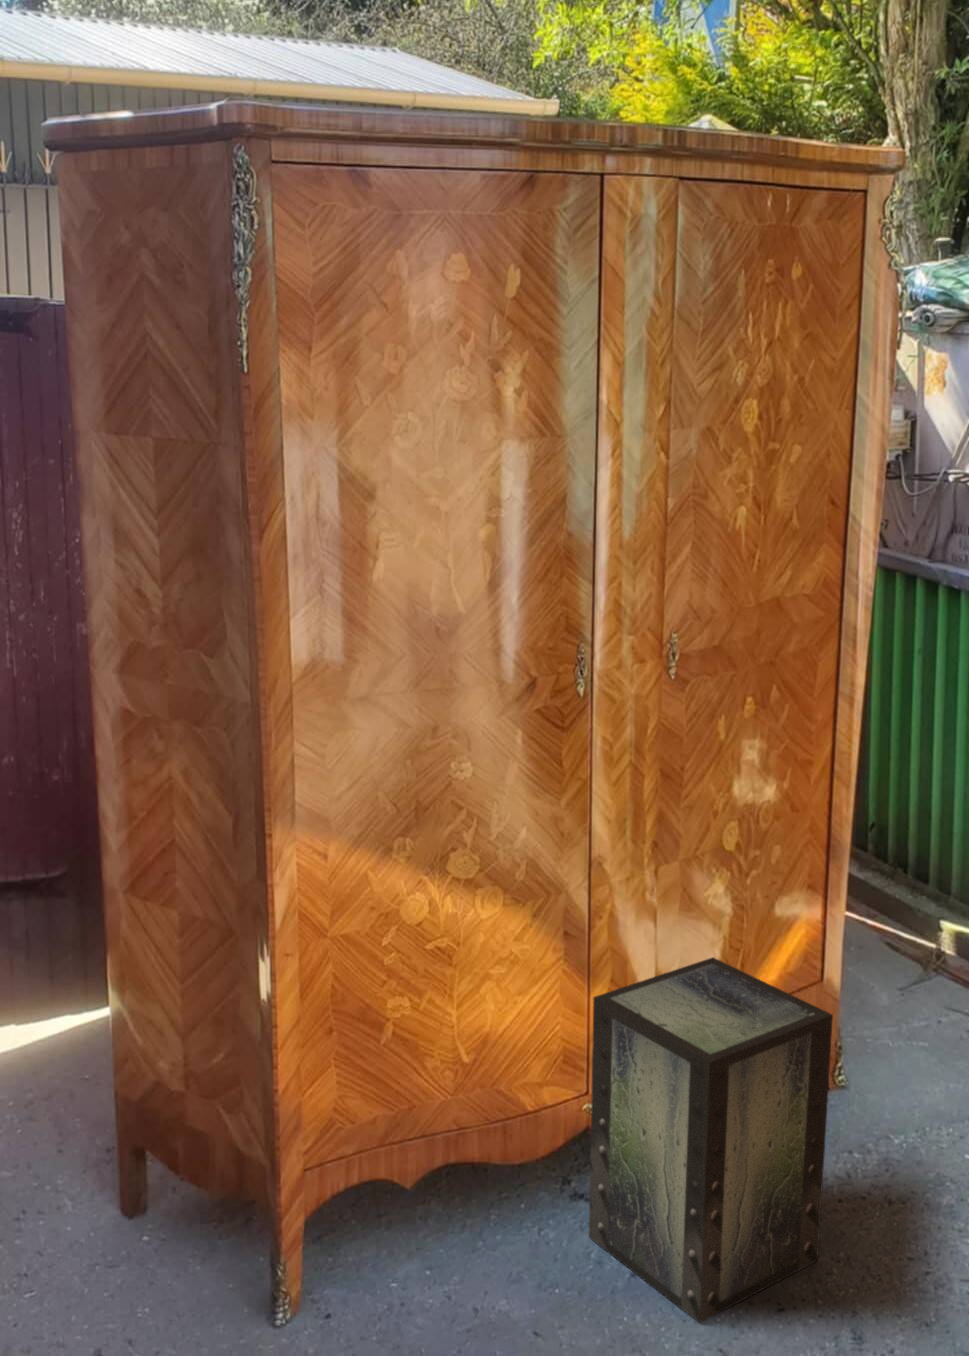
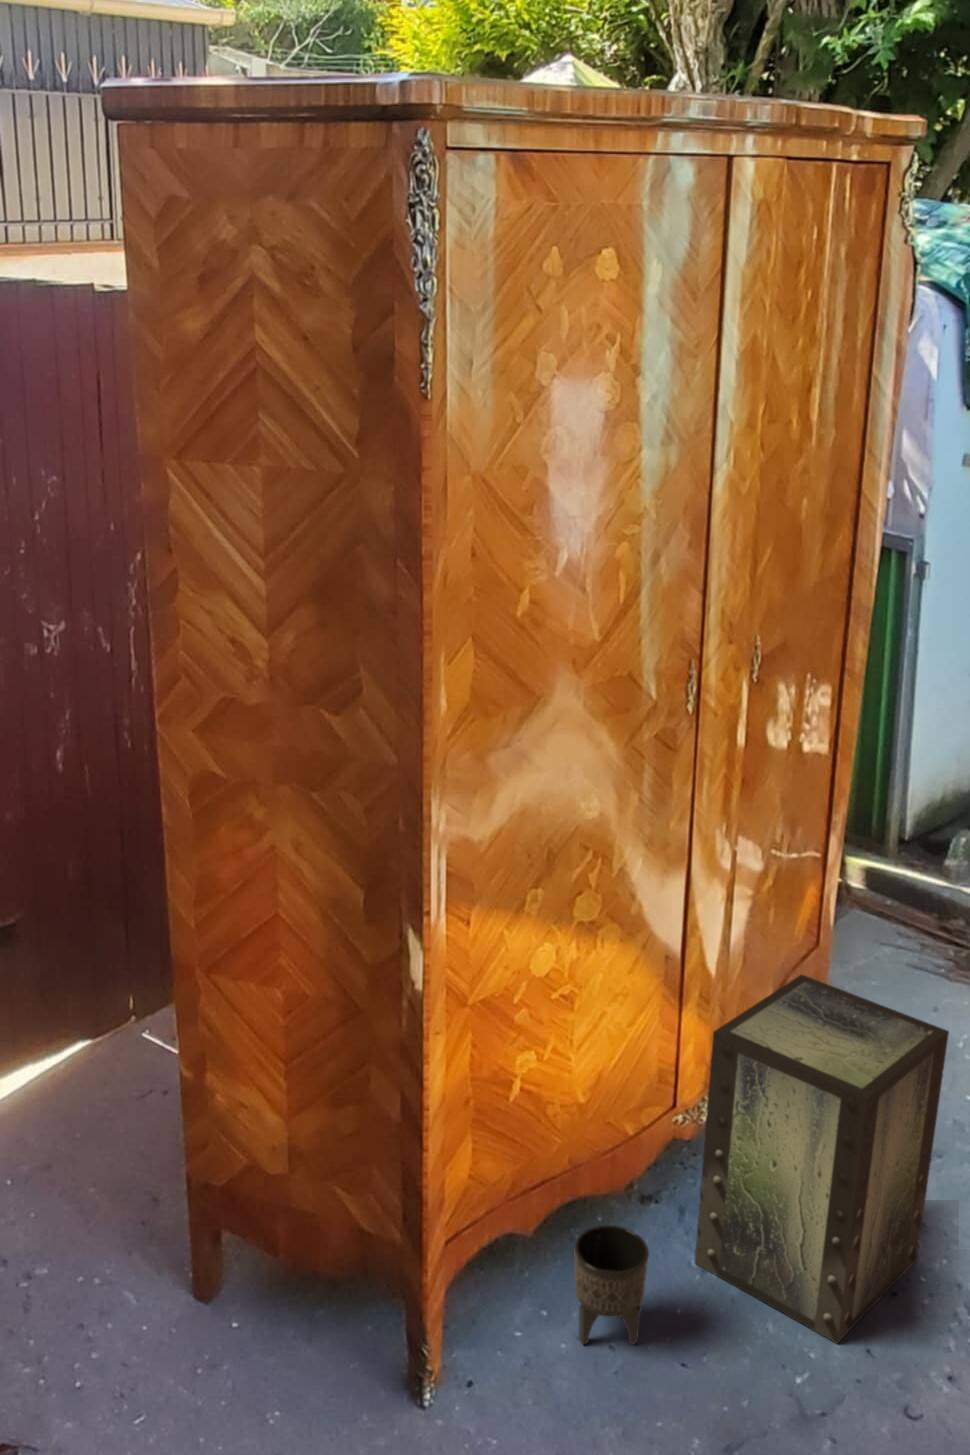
planter: none [440,1179,512,1300] -> present [574,1225,649,1345]

